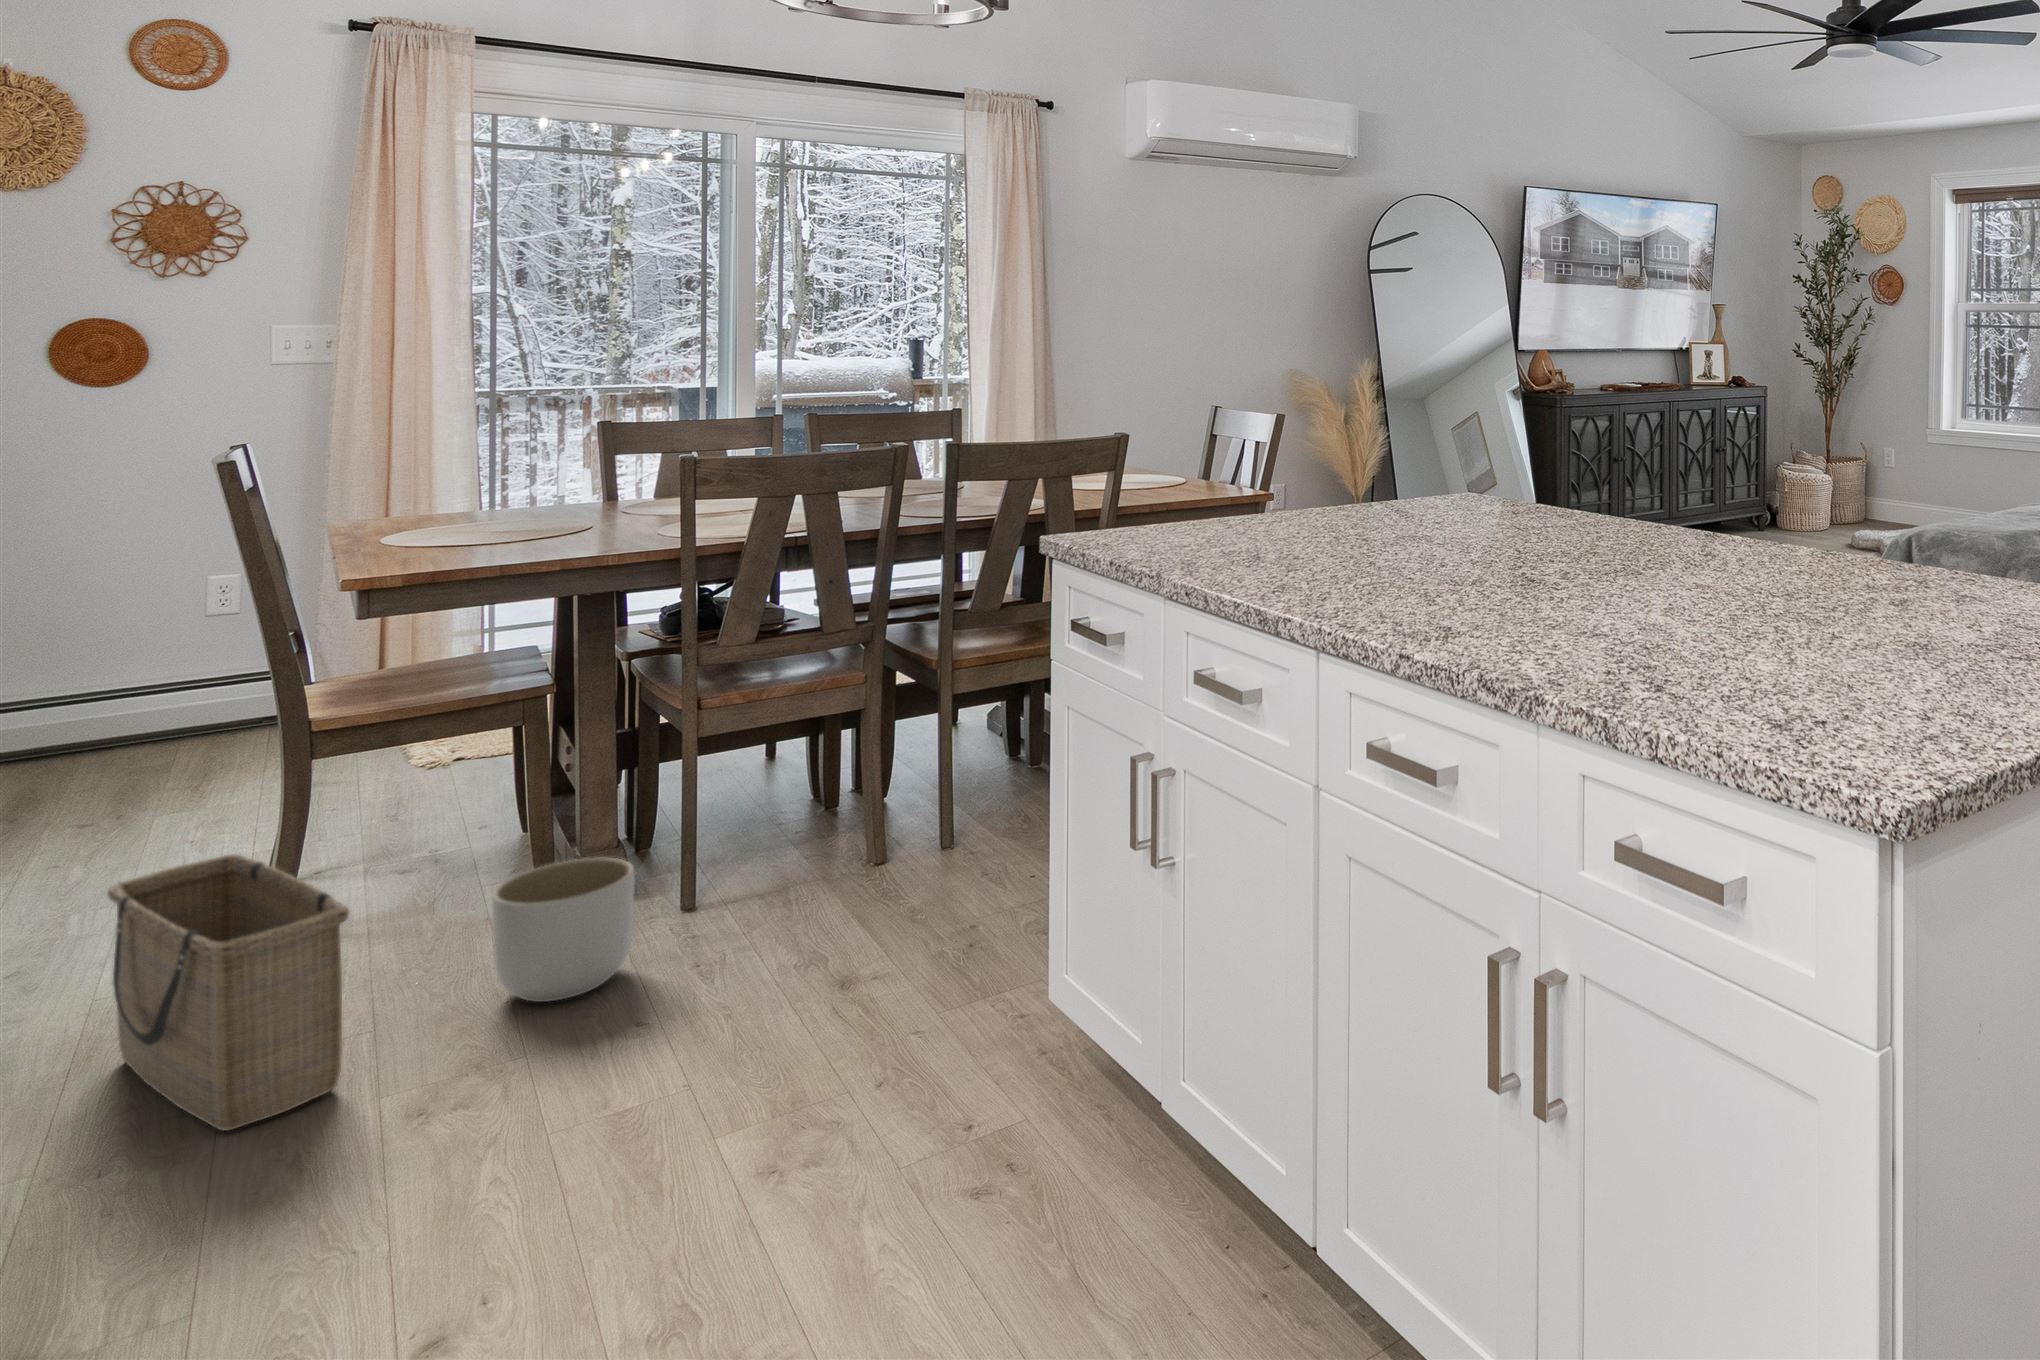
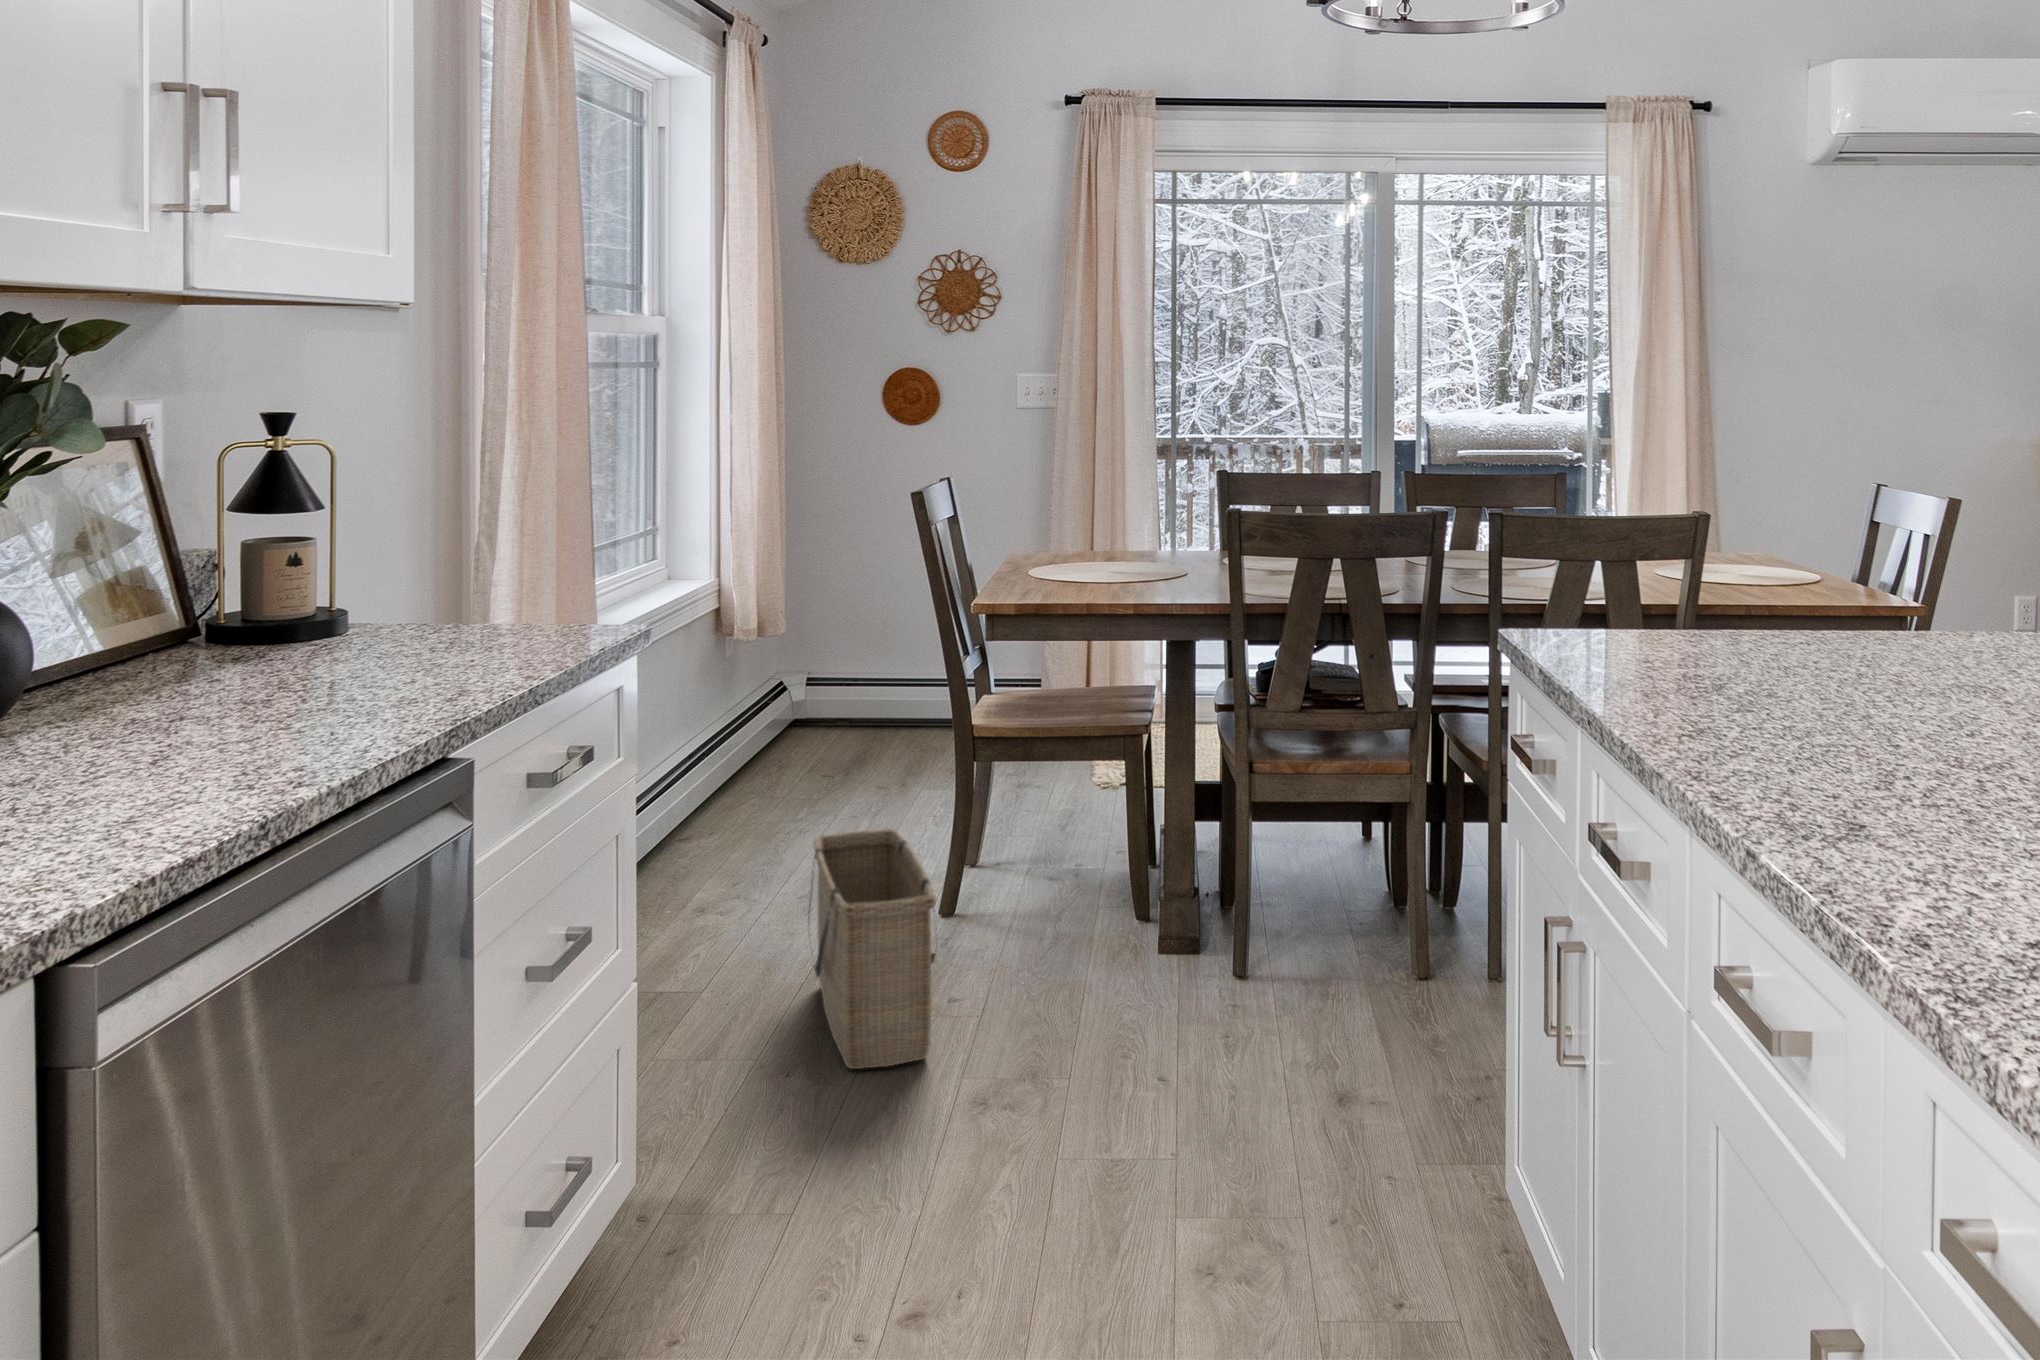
planter: present [492,858,635,1002] -> none [1057,896,1171,1032]

